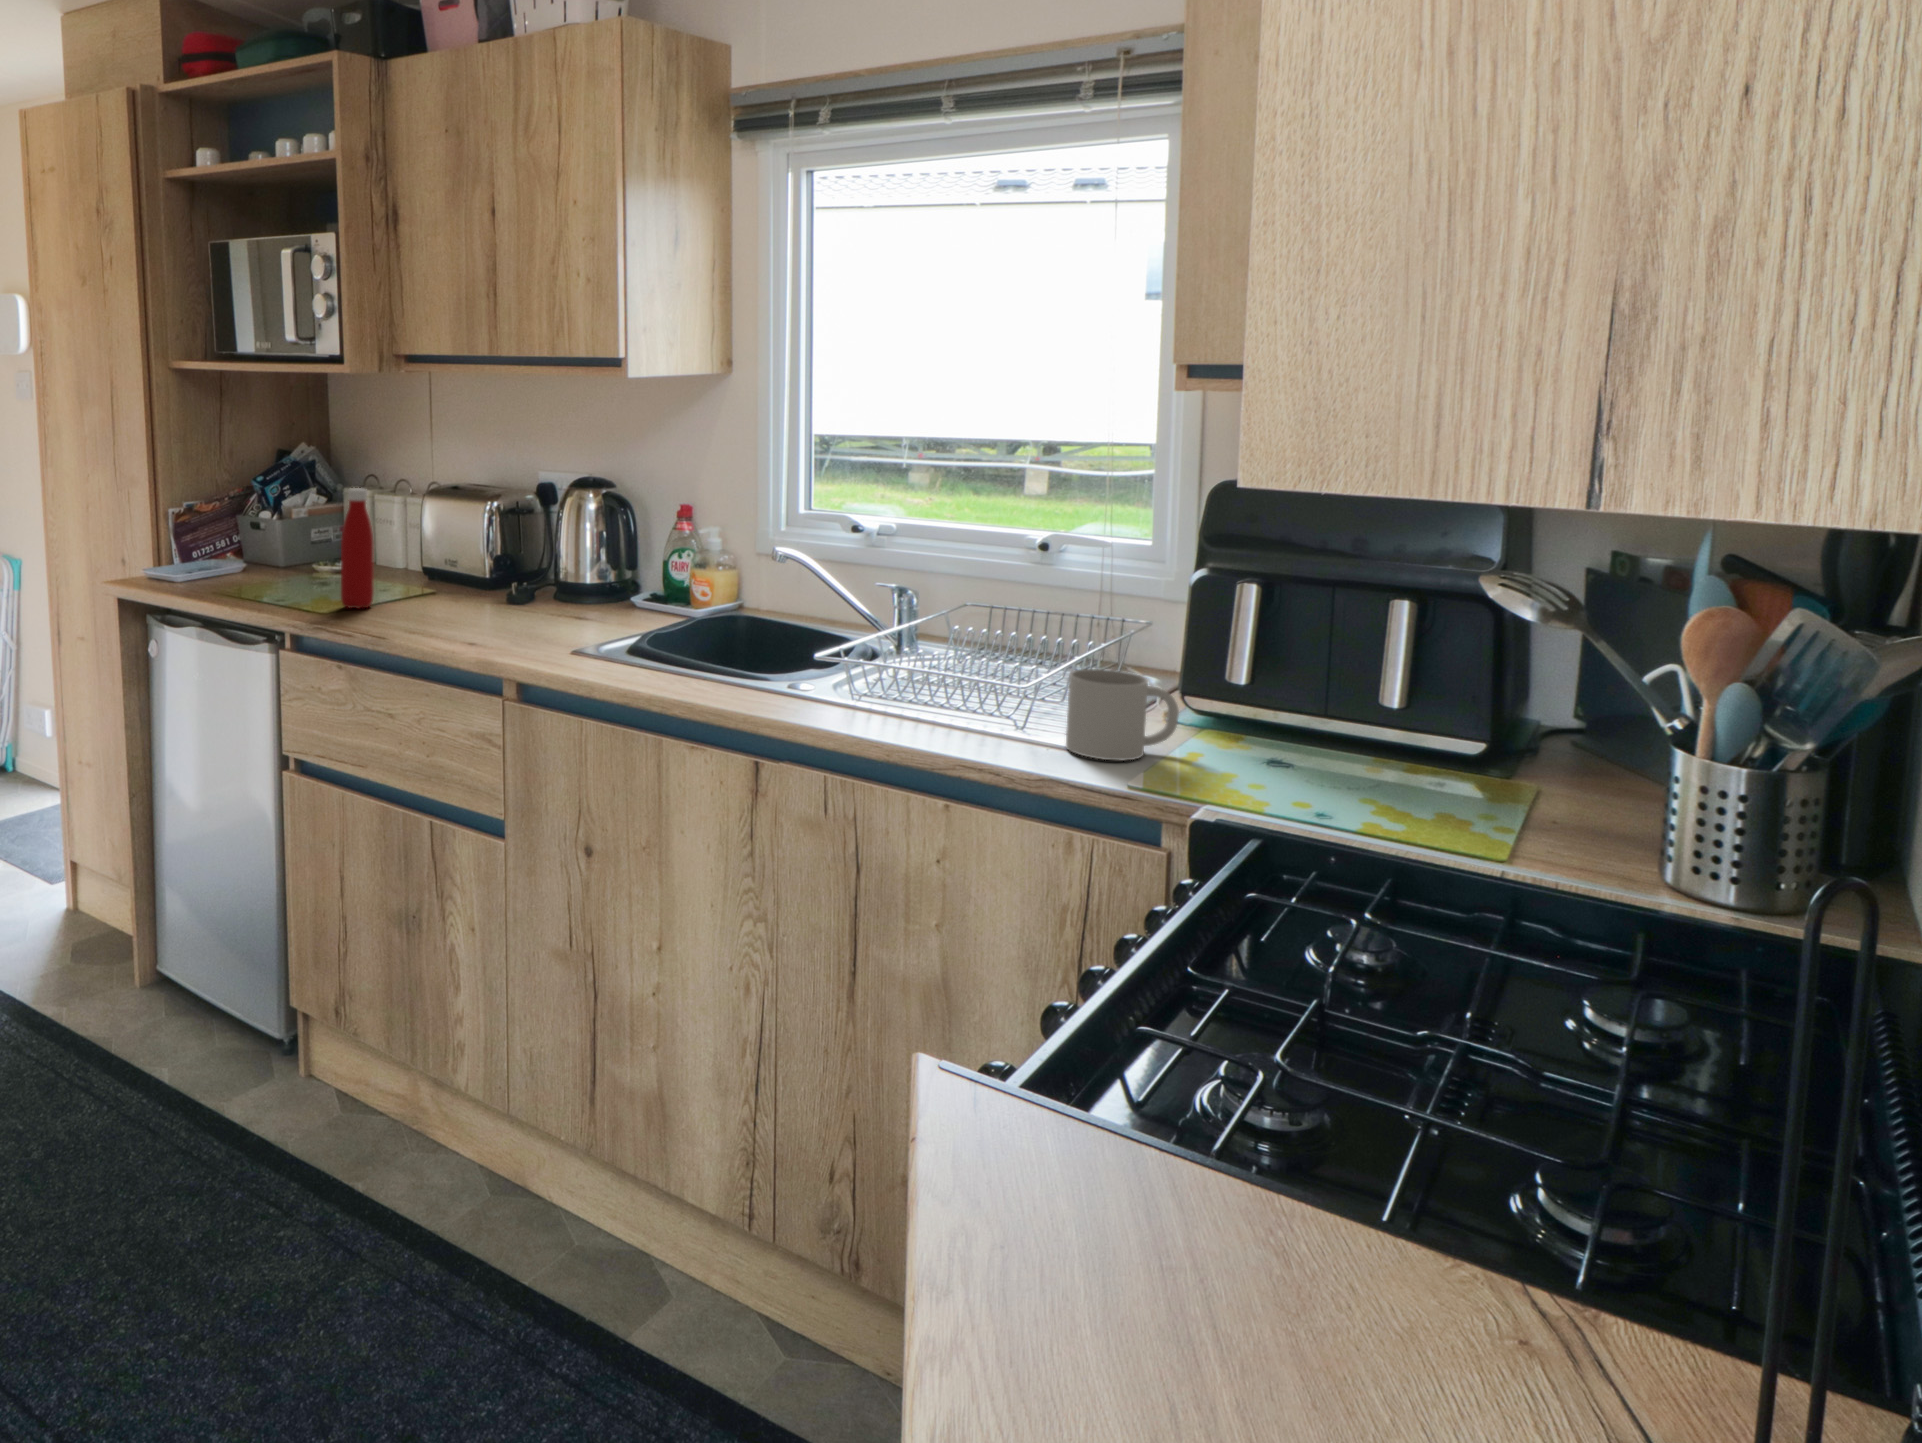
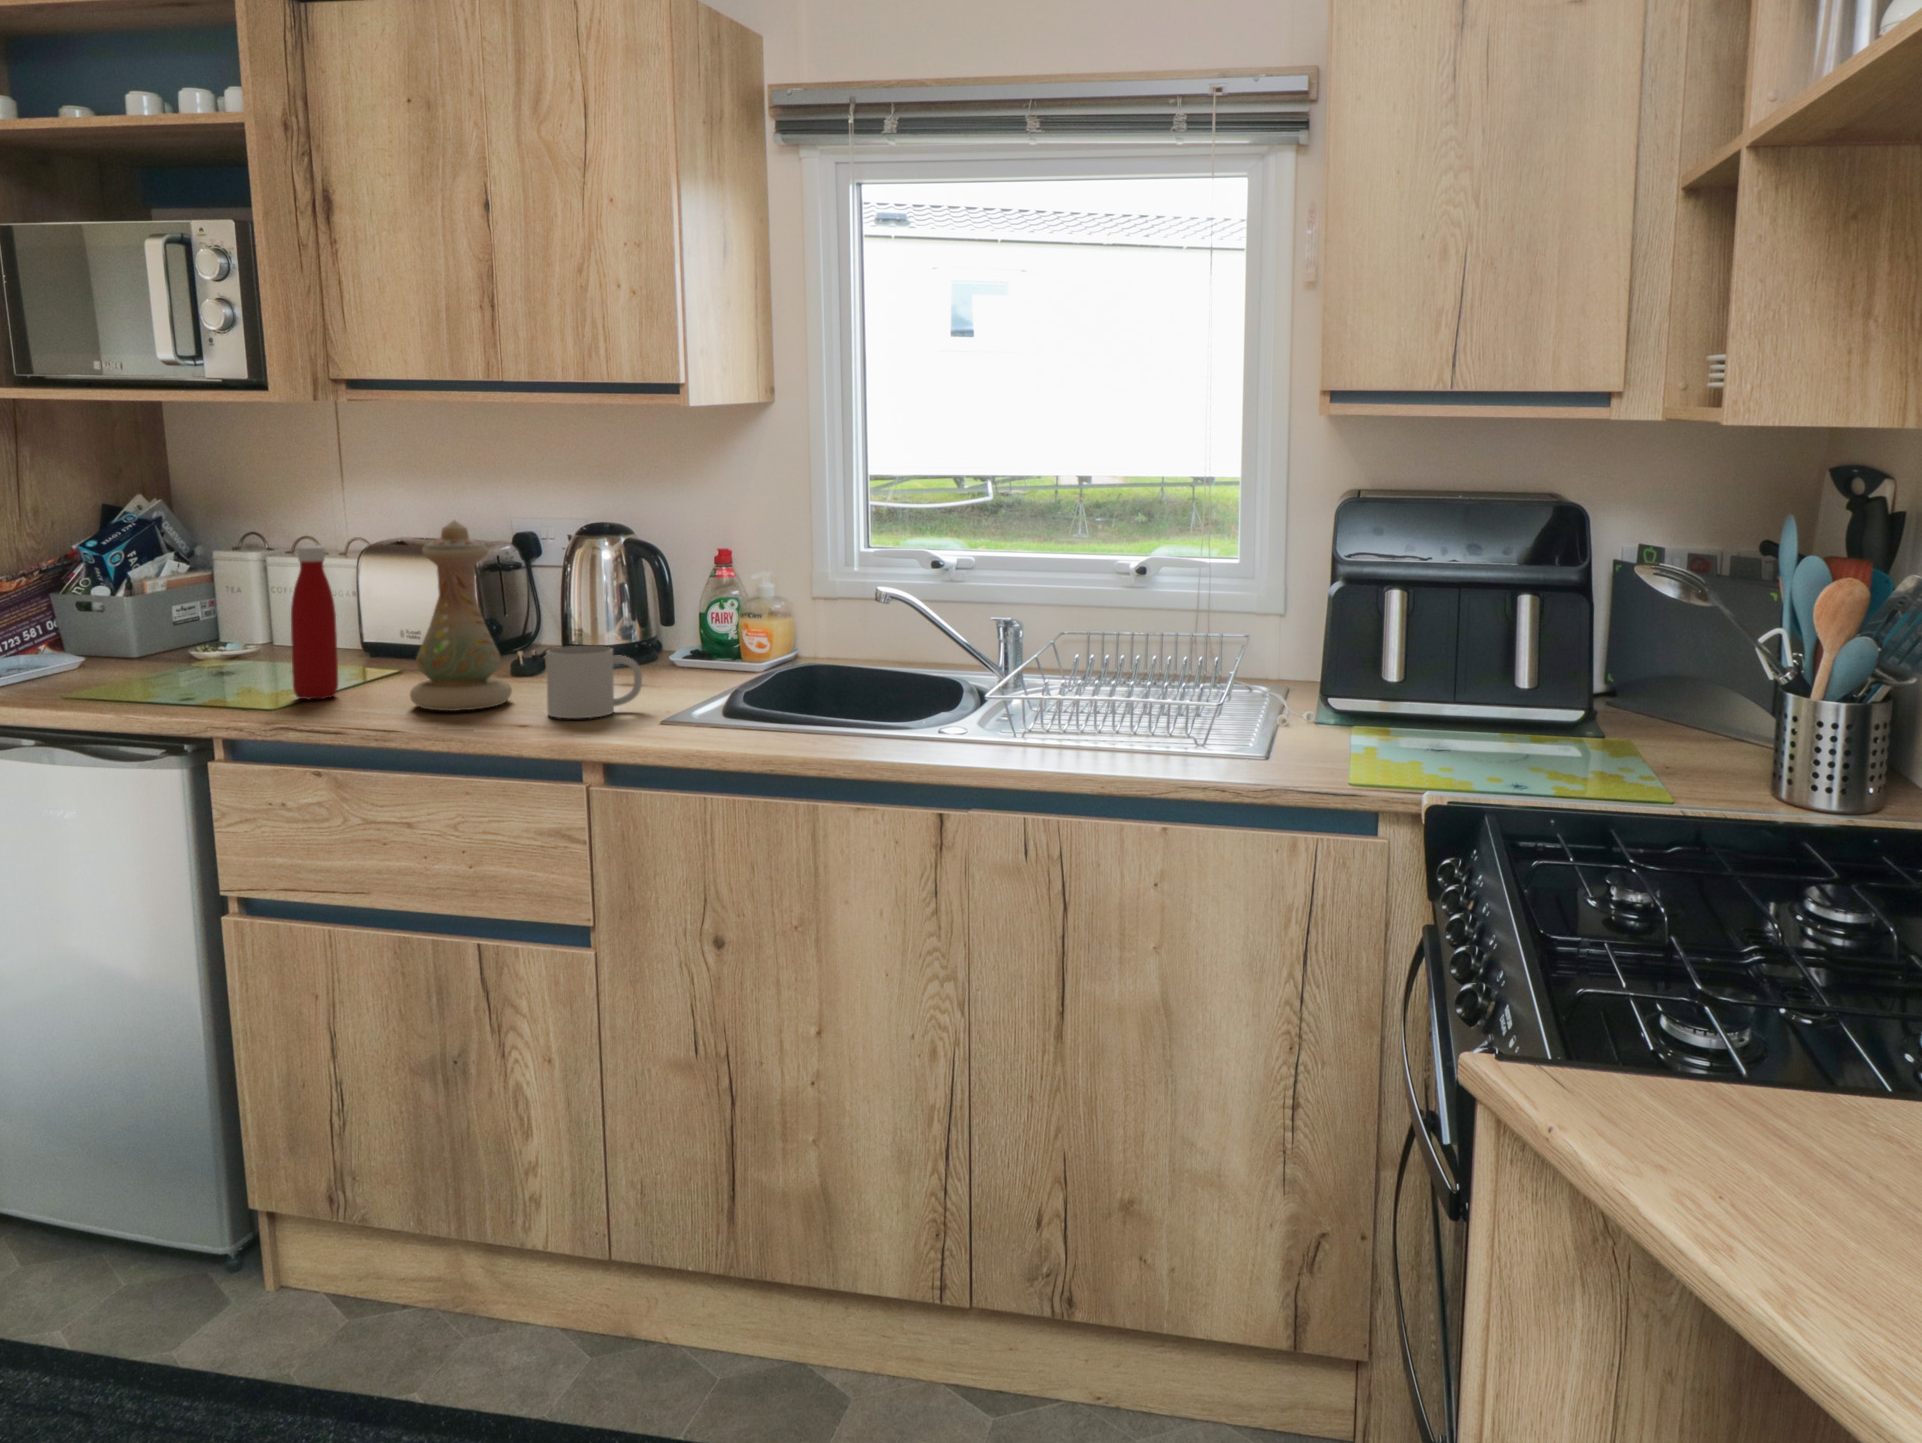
vase: none [406,472,483,627] -> present [410,520,512,711]
mug: present [1066,669,1179,760] -> present [546,646,642,718]

